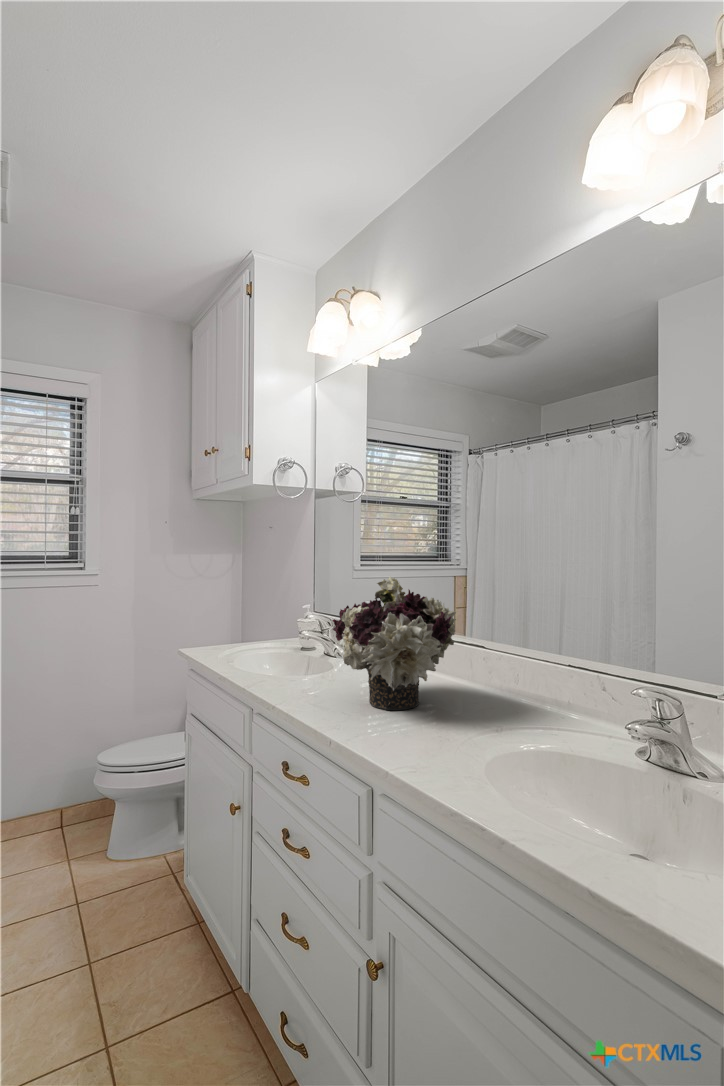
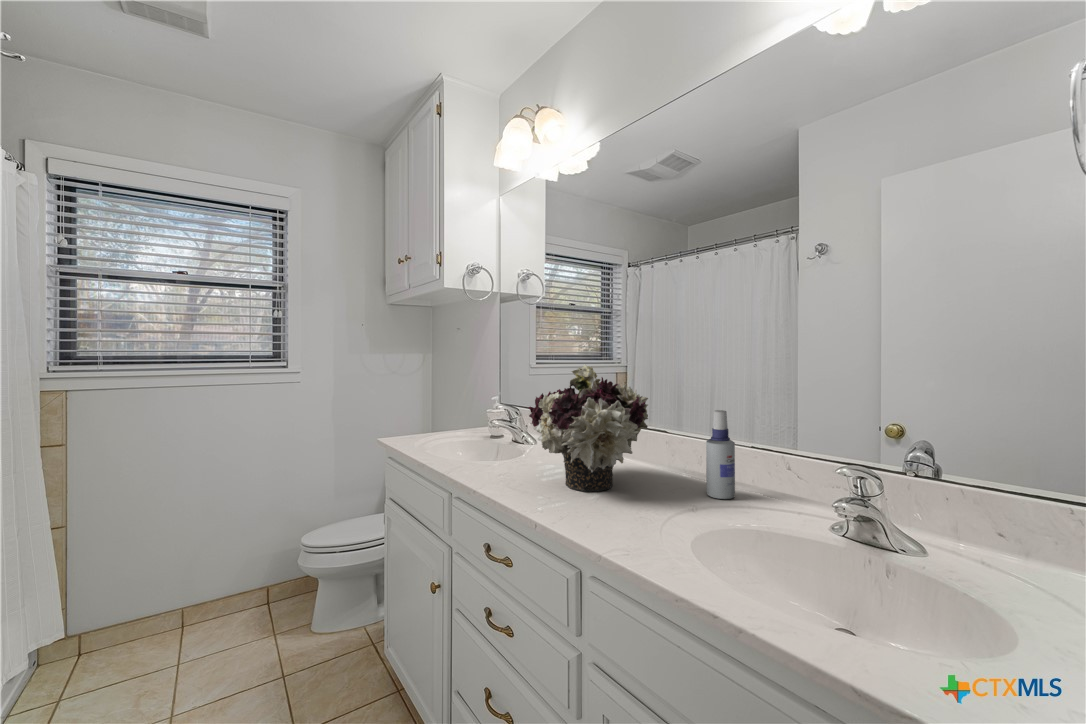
spray bottle: none [515,626,544,720] -> present [706,410,735,499]

